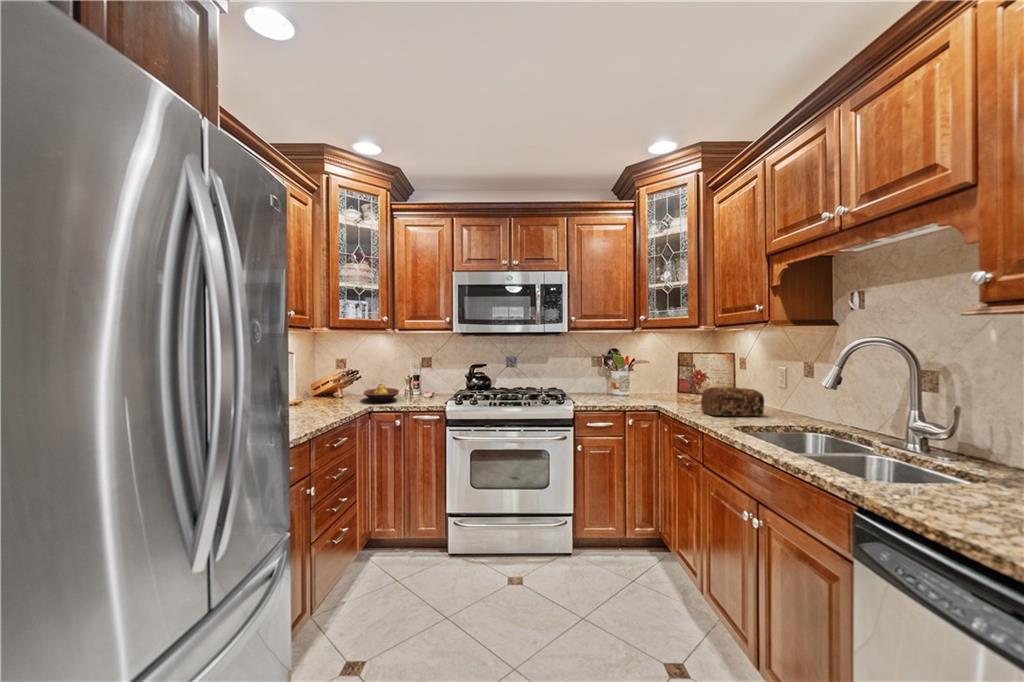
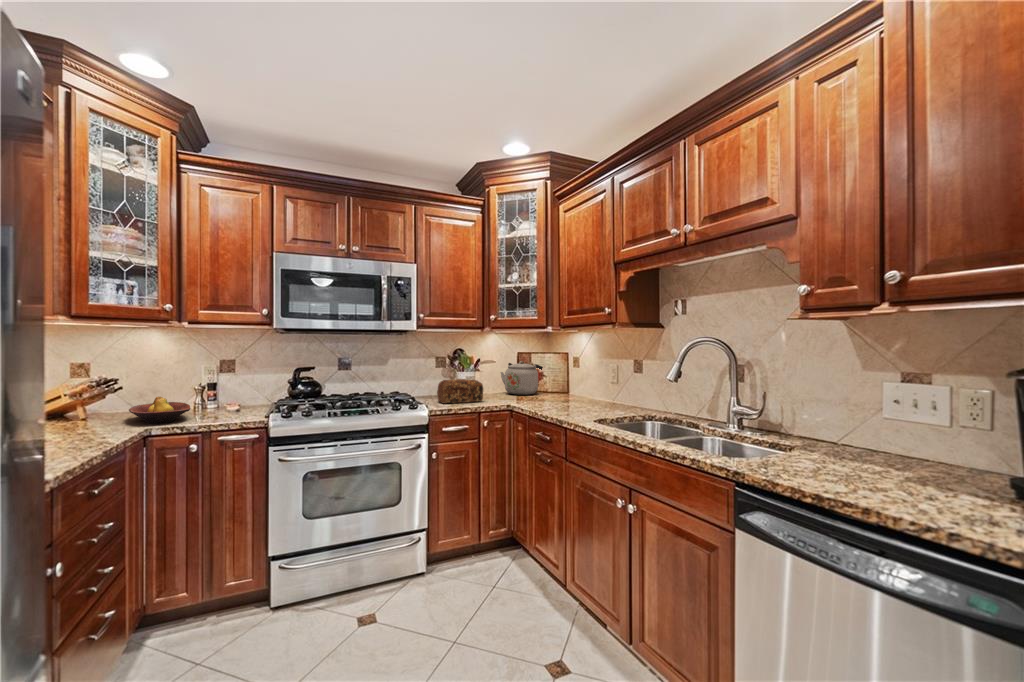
kettle: none [657,362,703,396] -> present [501,361,543,395]
bread loaf: present [701,387,764,416] -> present [437,379,483,403]

